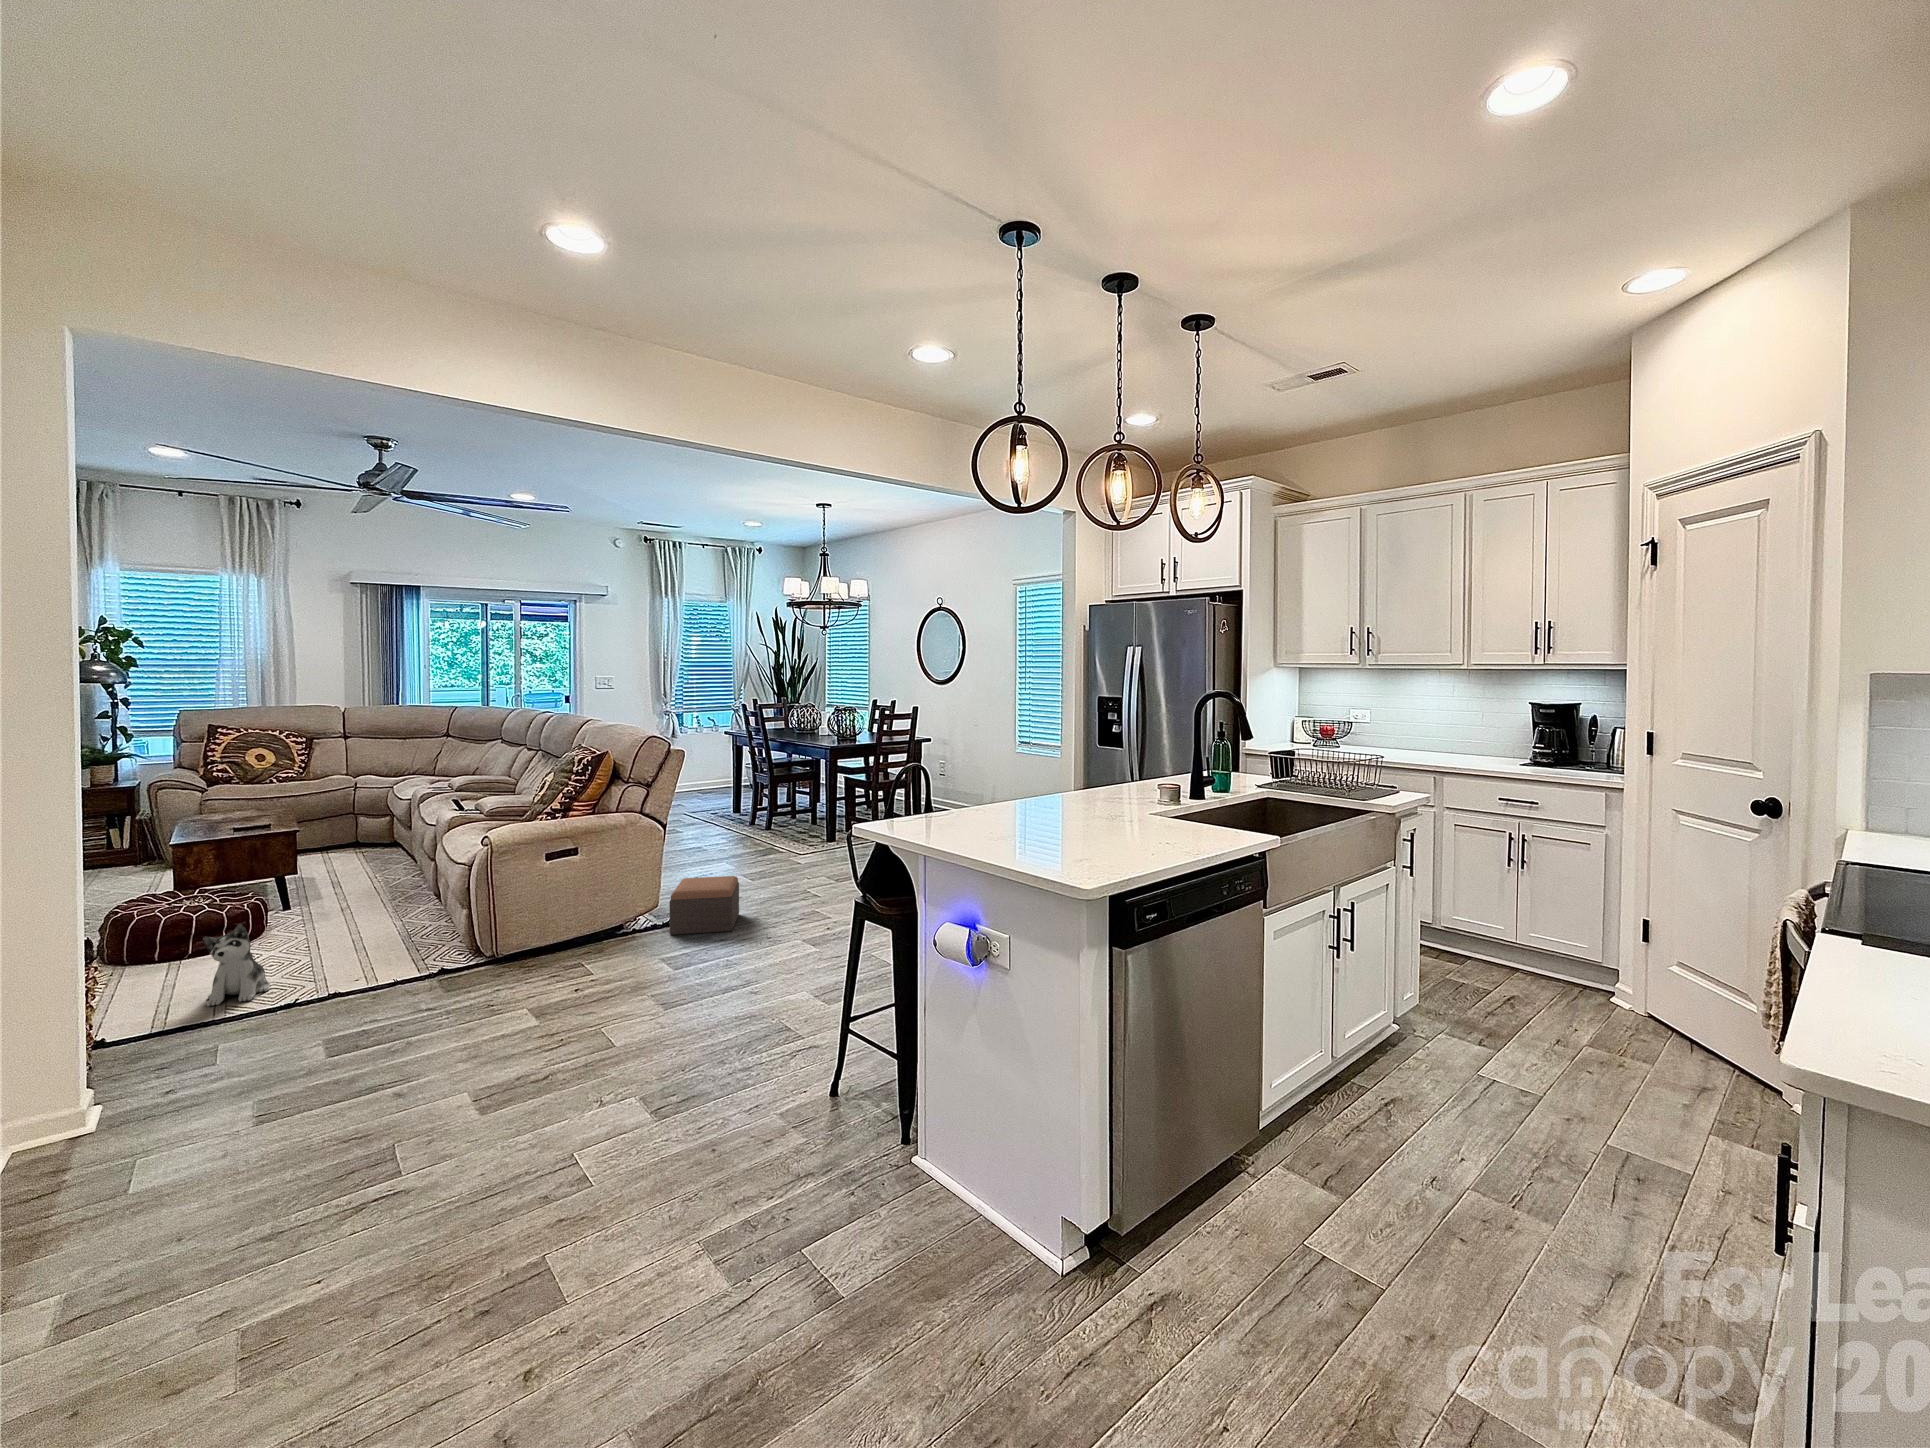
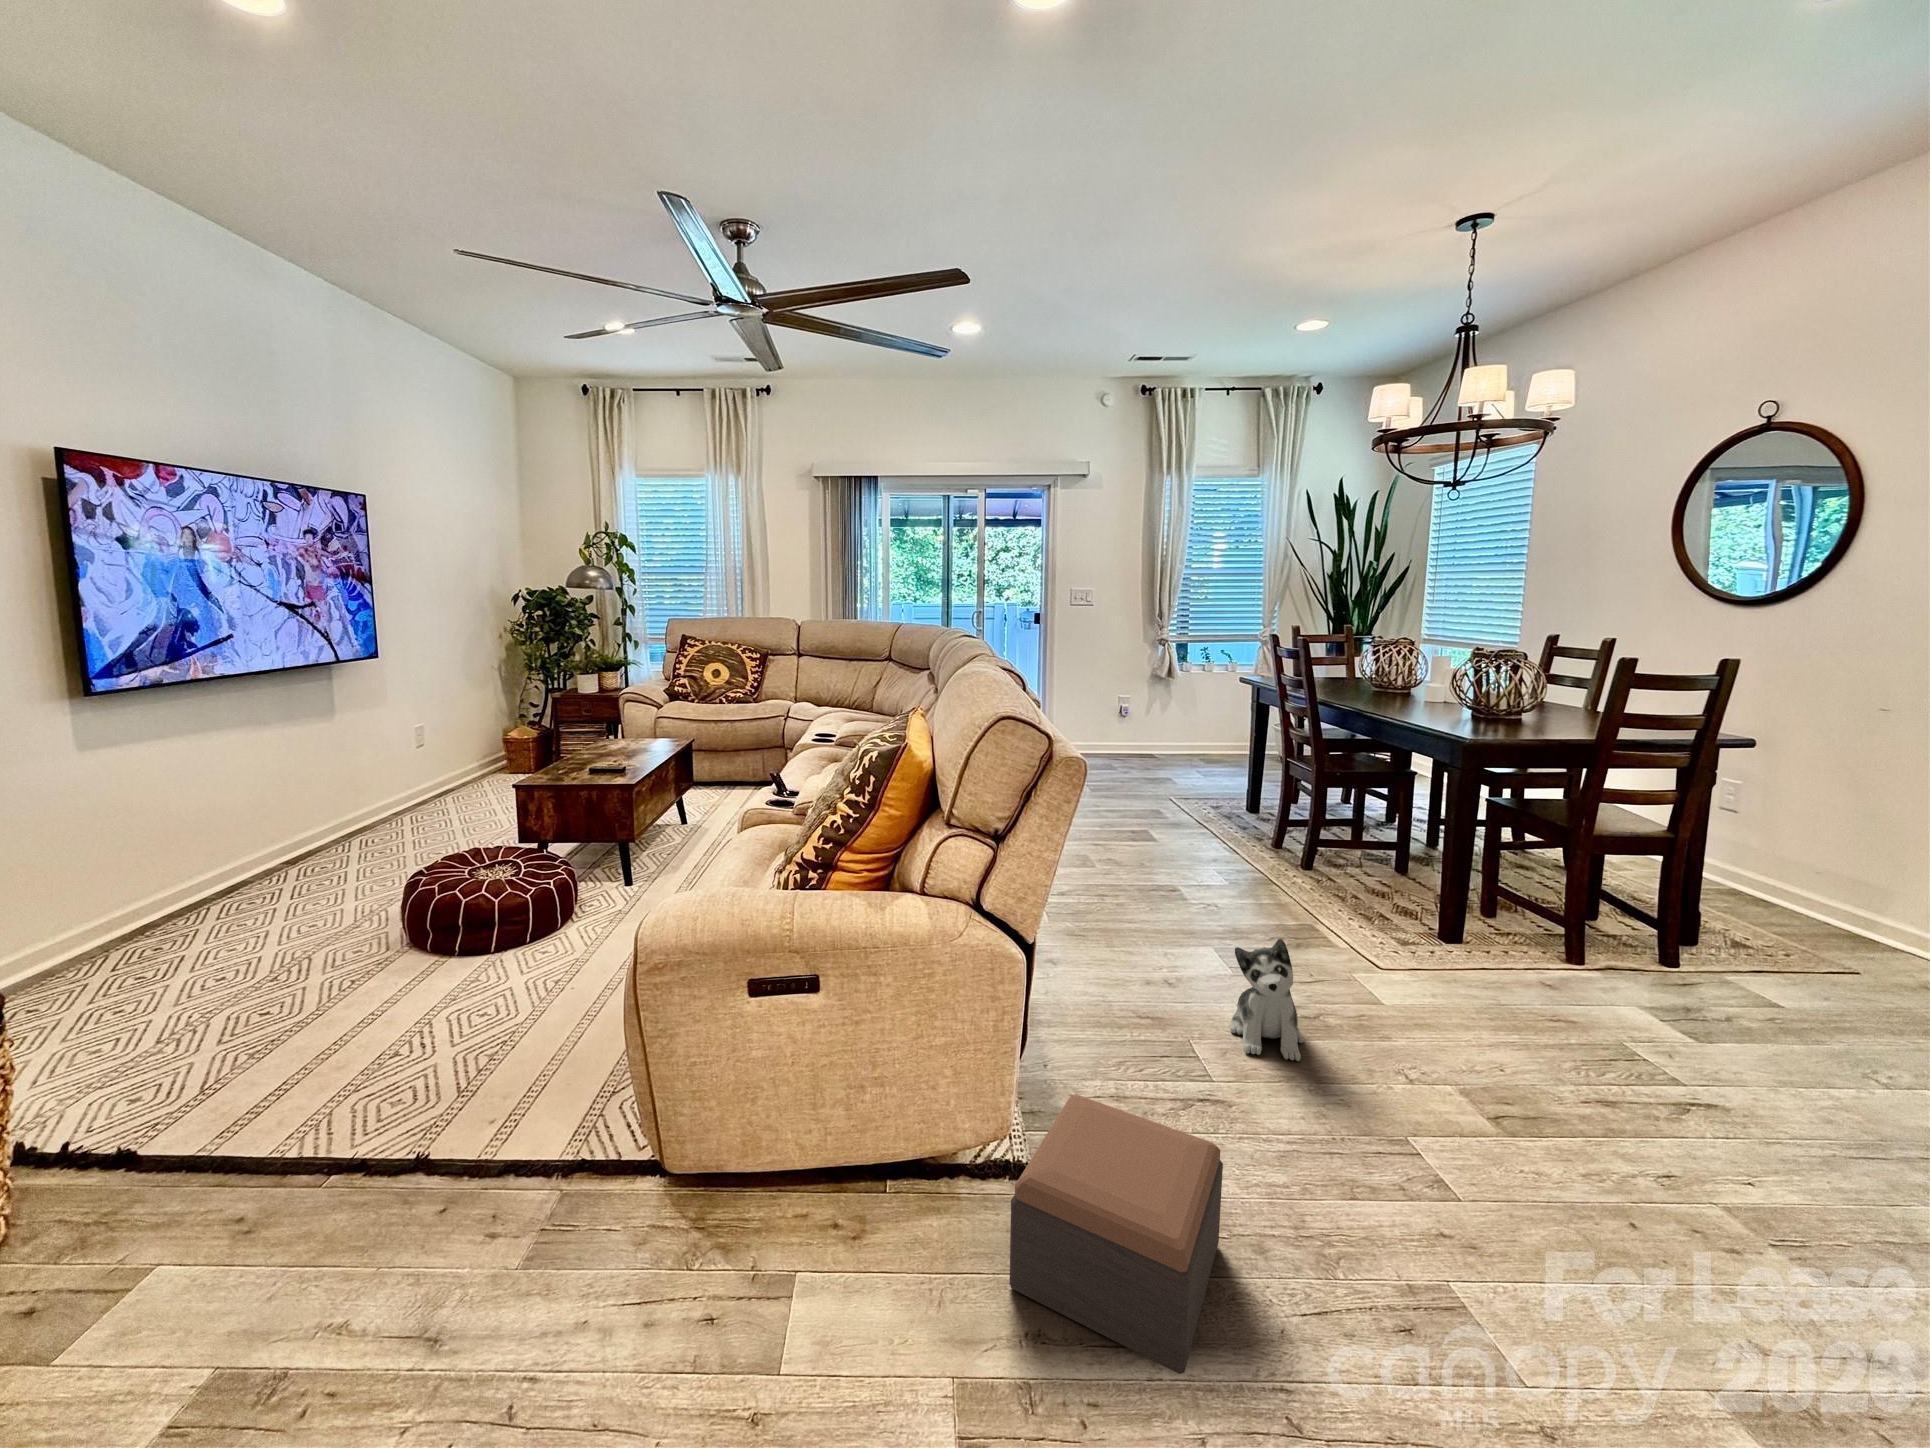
plush toy: present [203,923,270,1006] -> present [1229,939,1304,1061]

